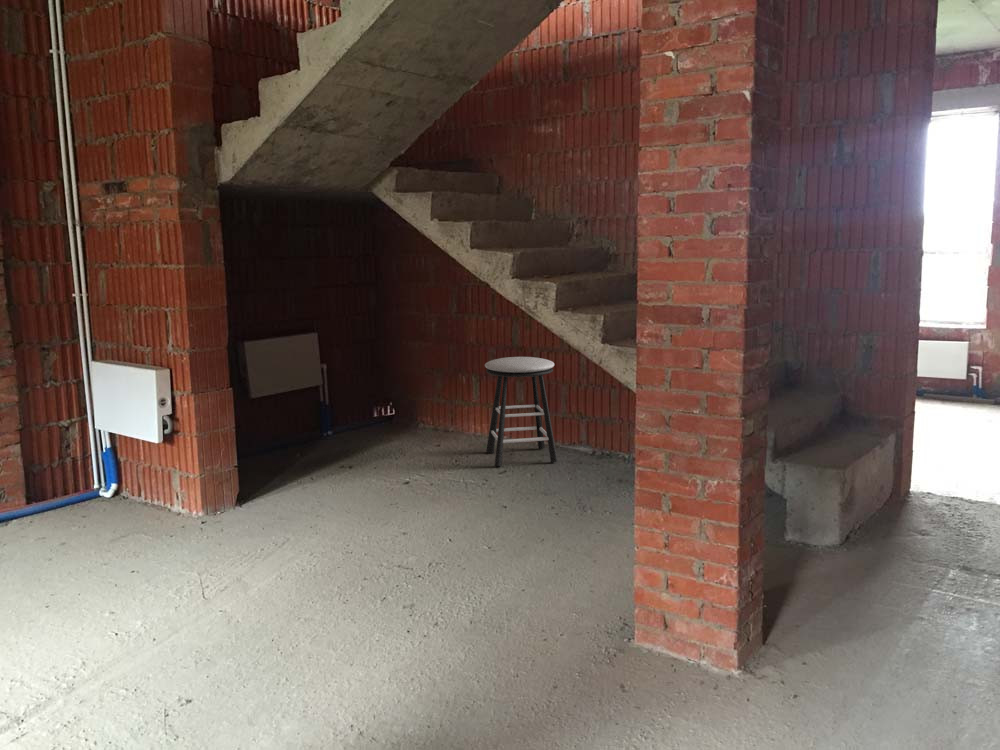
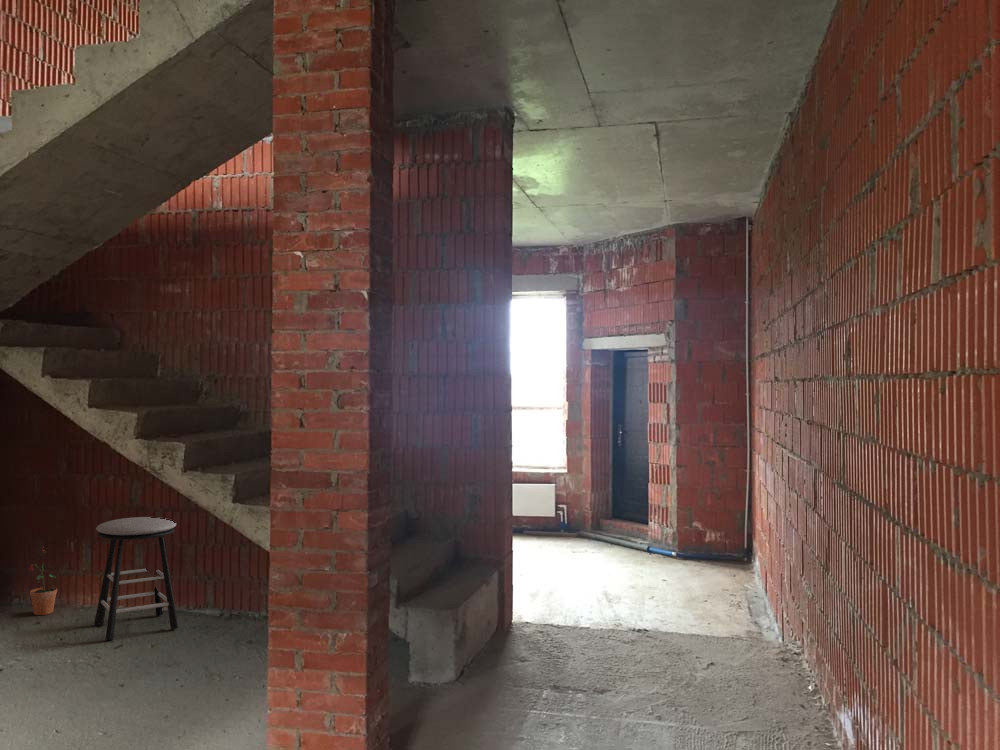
potted plant: none [432,374,457,439] -> present [29,547,57,615]

